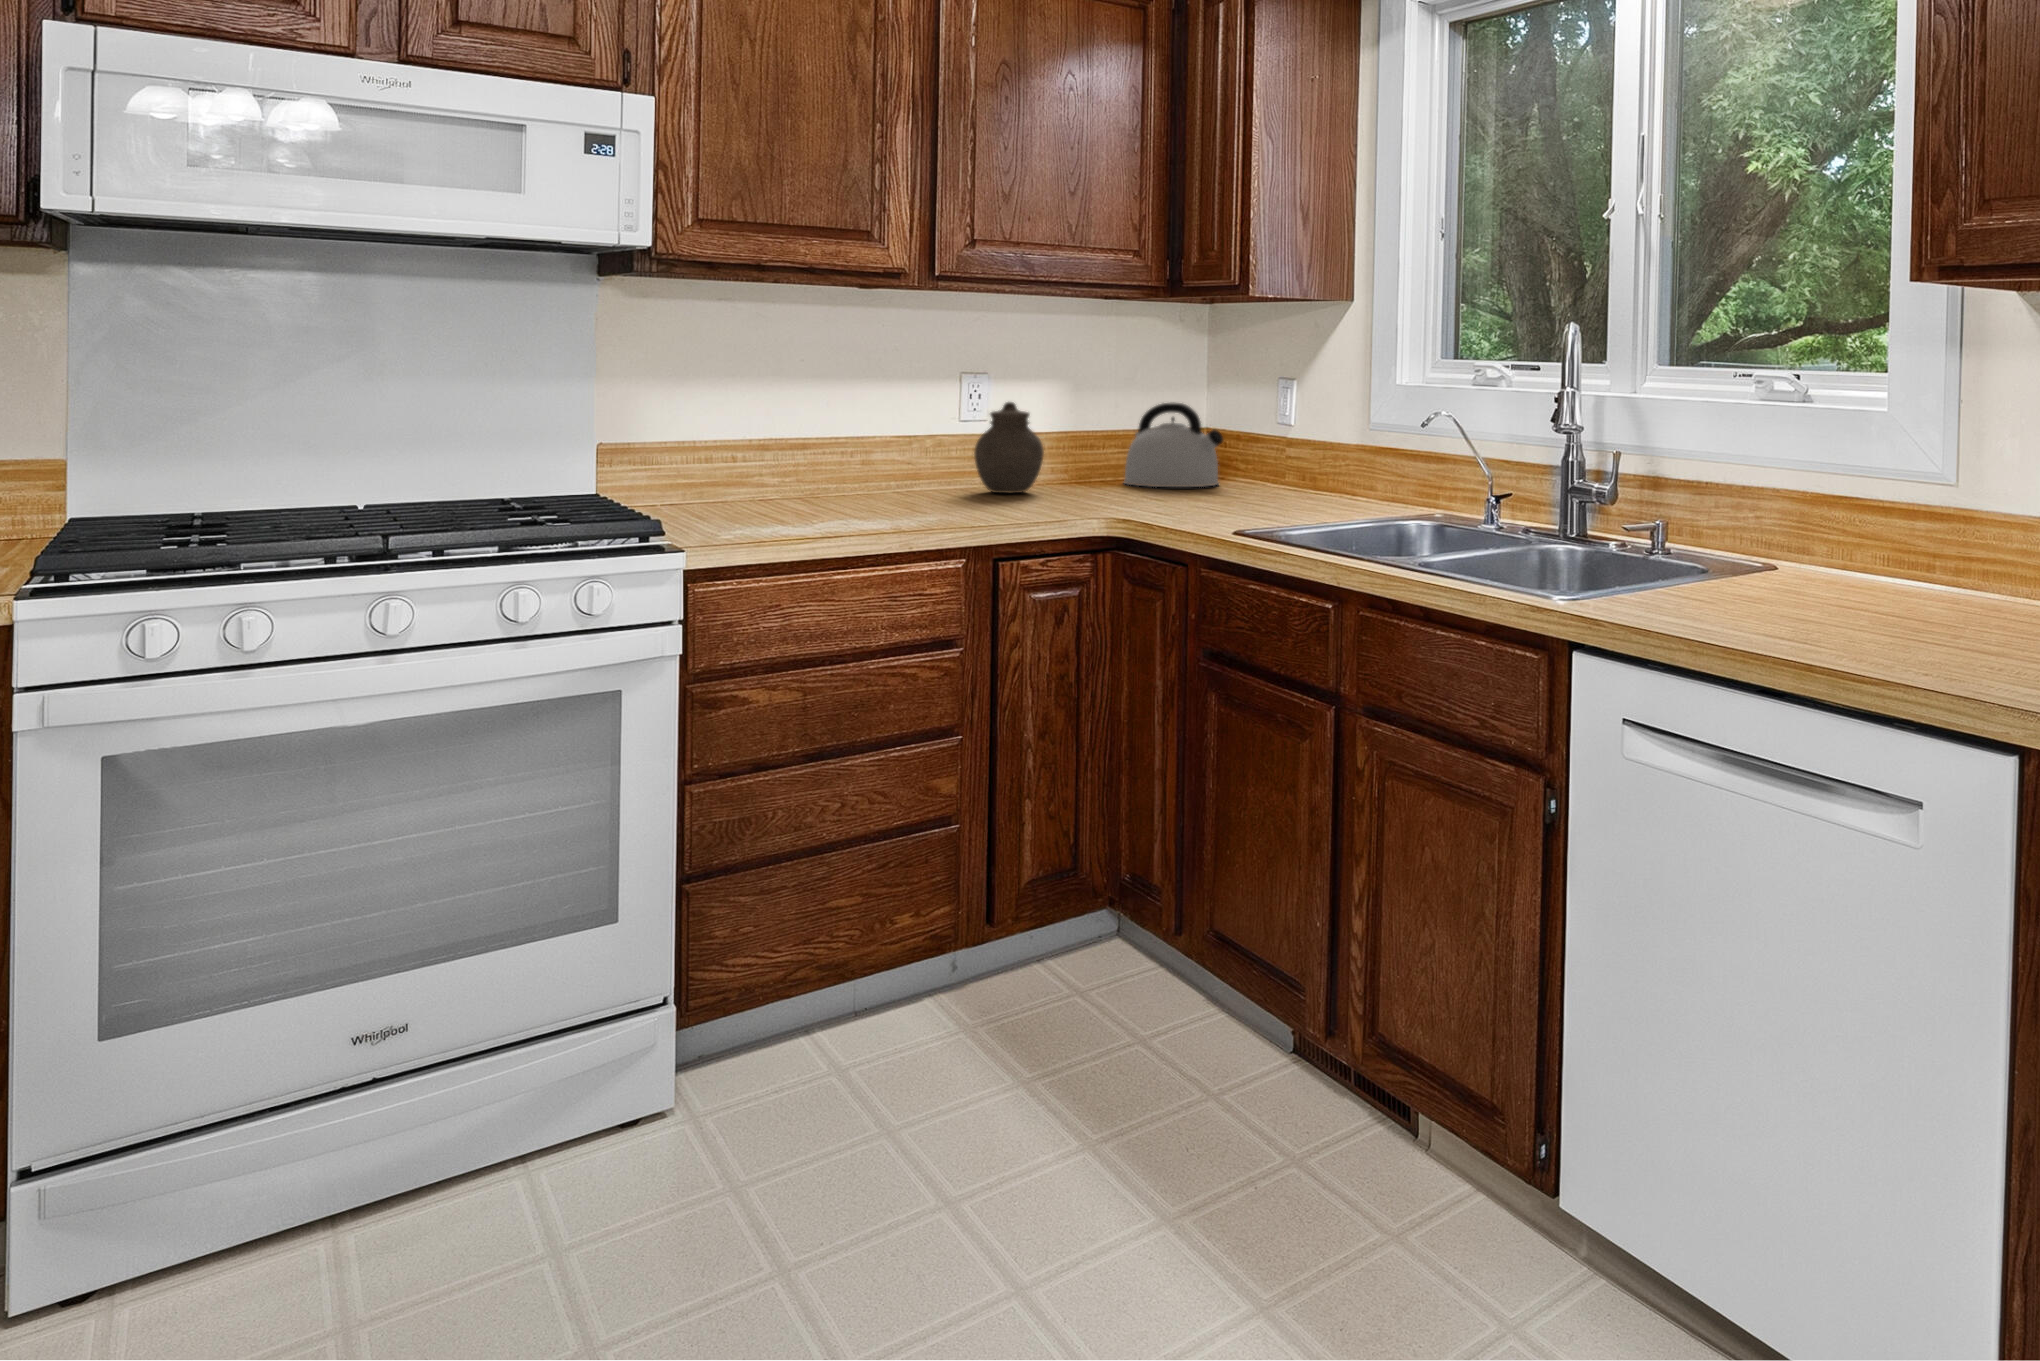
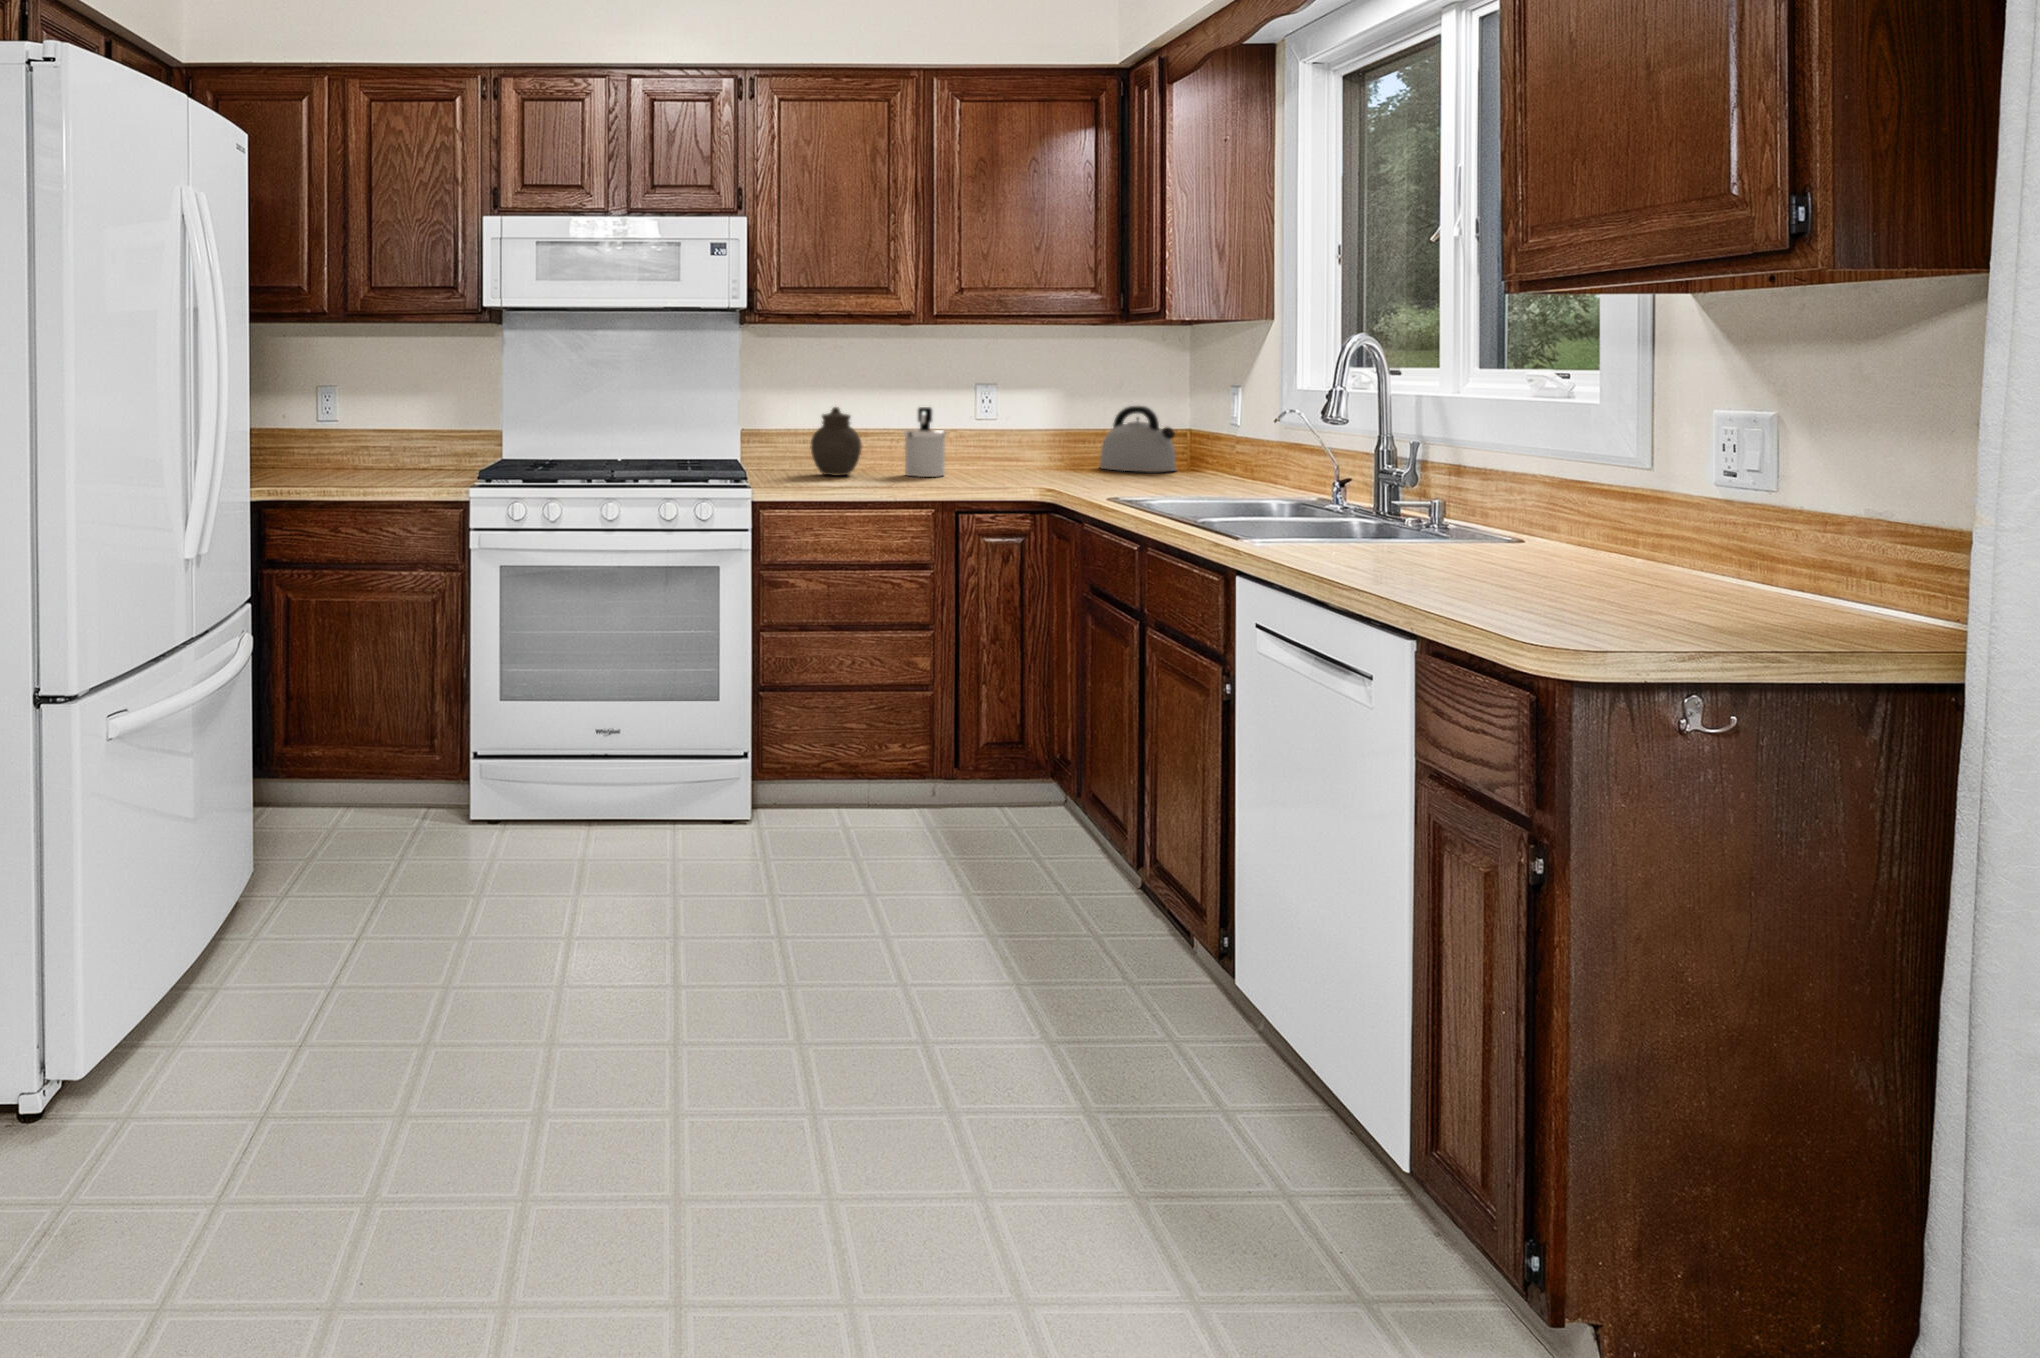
jar: present [974,402,1044,493] -> present [810,407,862,476]
soap dispenser: none [890,408,954,511] -> present [904,407,946,477]

